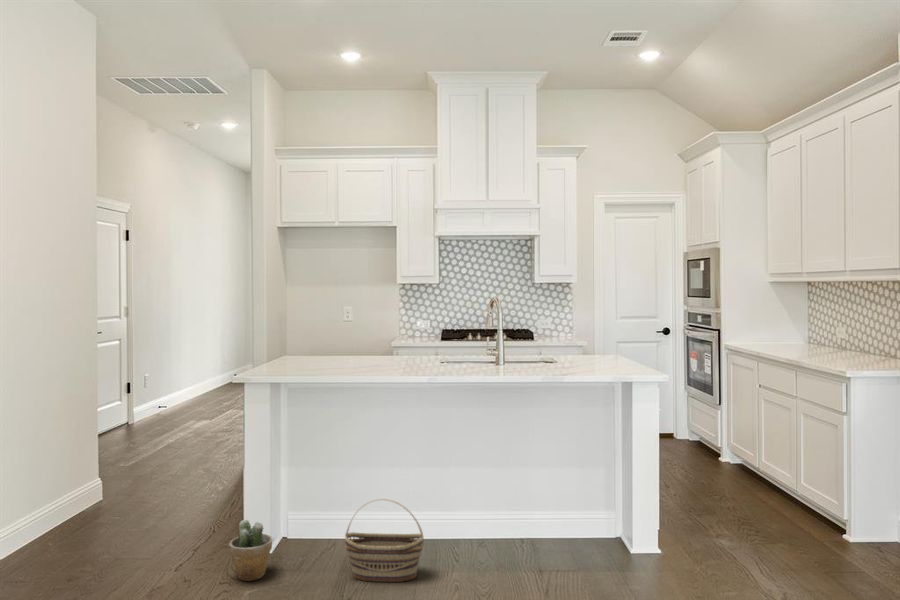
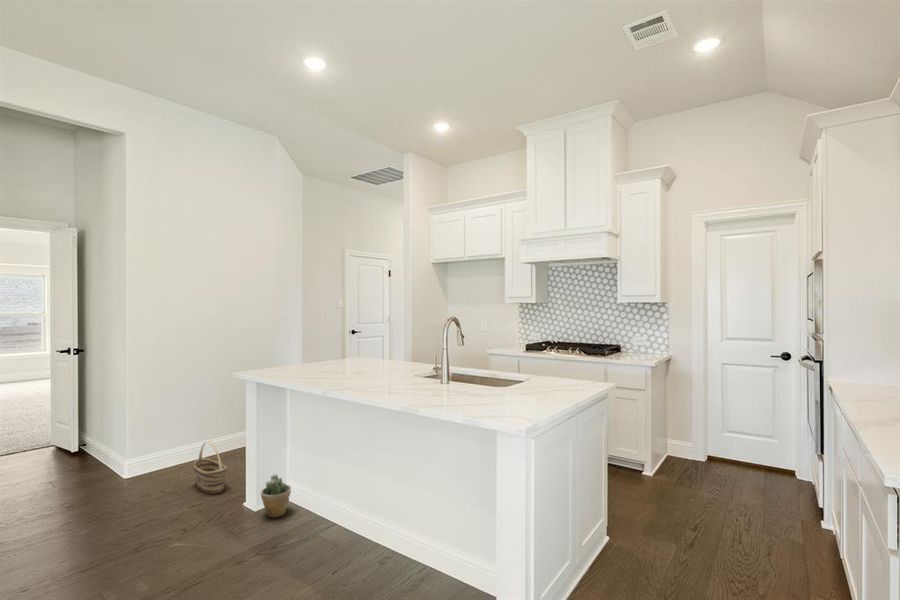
basket: present [345,499,424,582] -> present [194,442,226,494]

